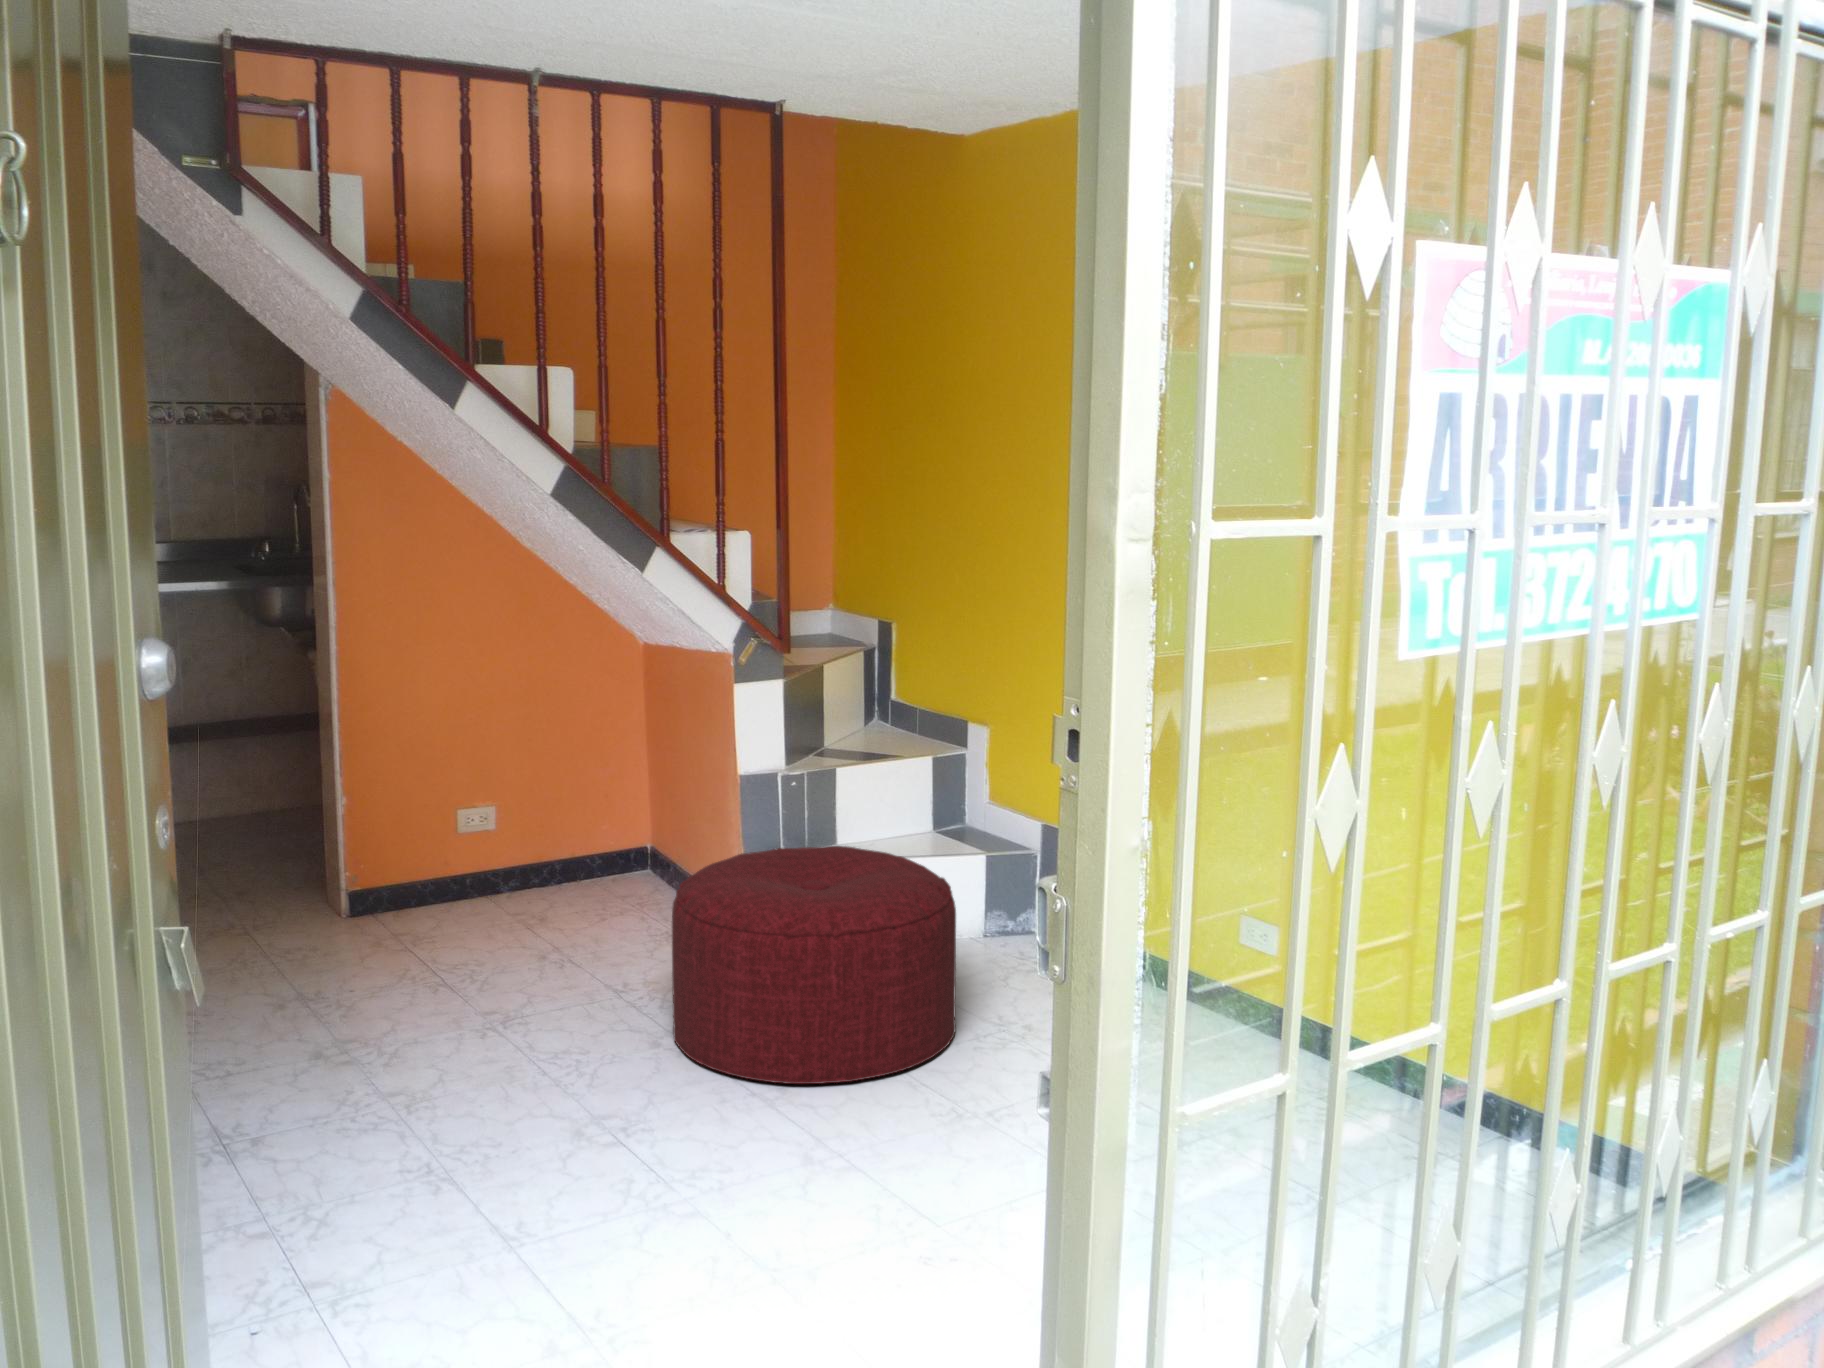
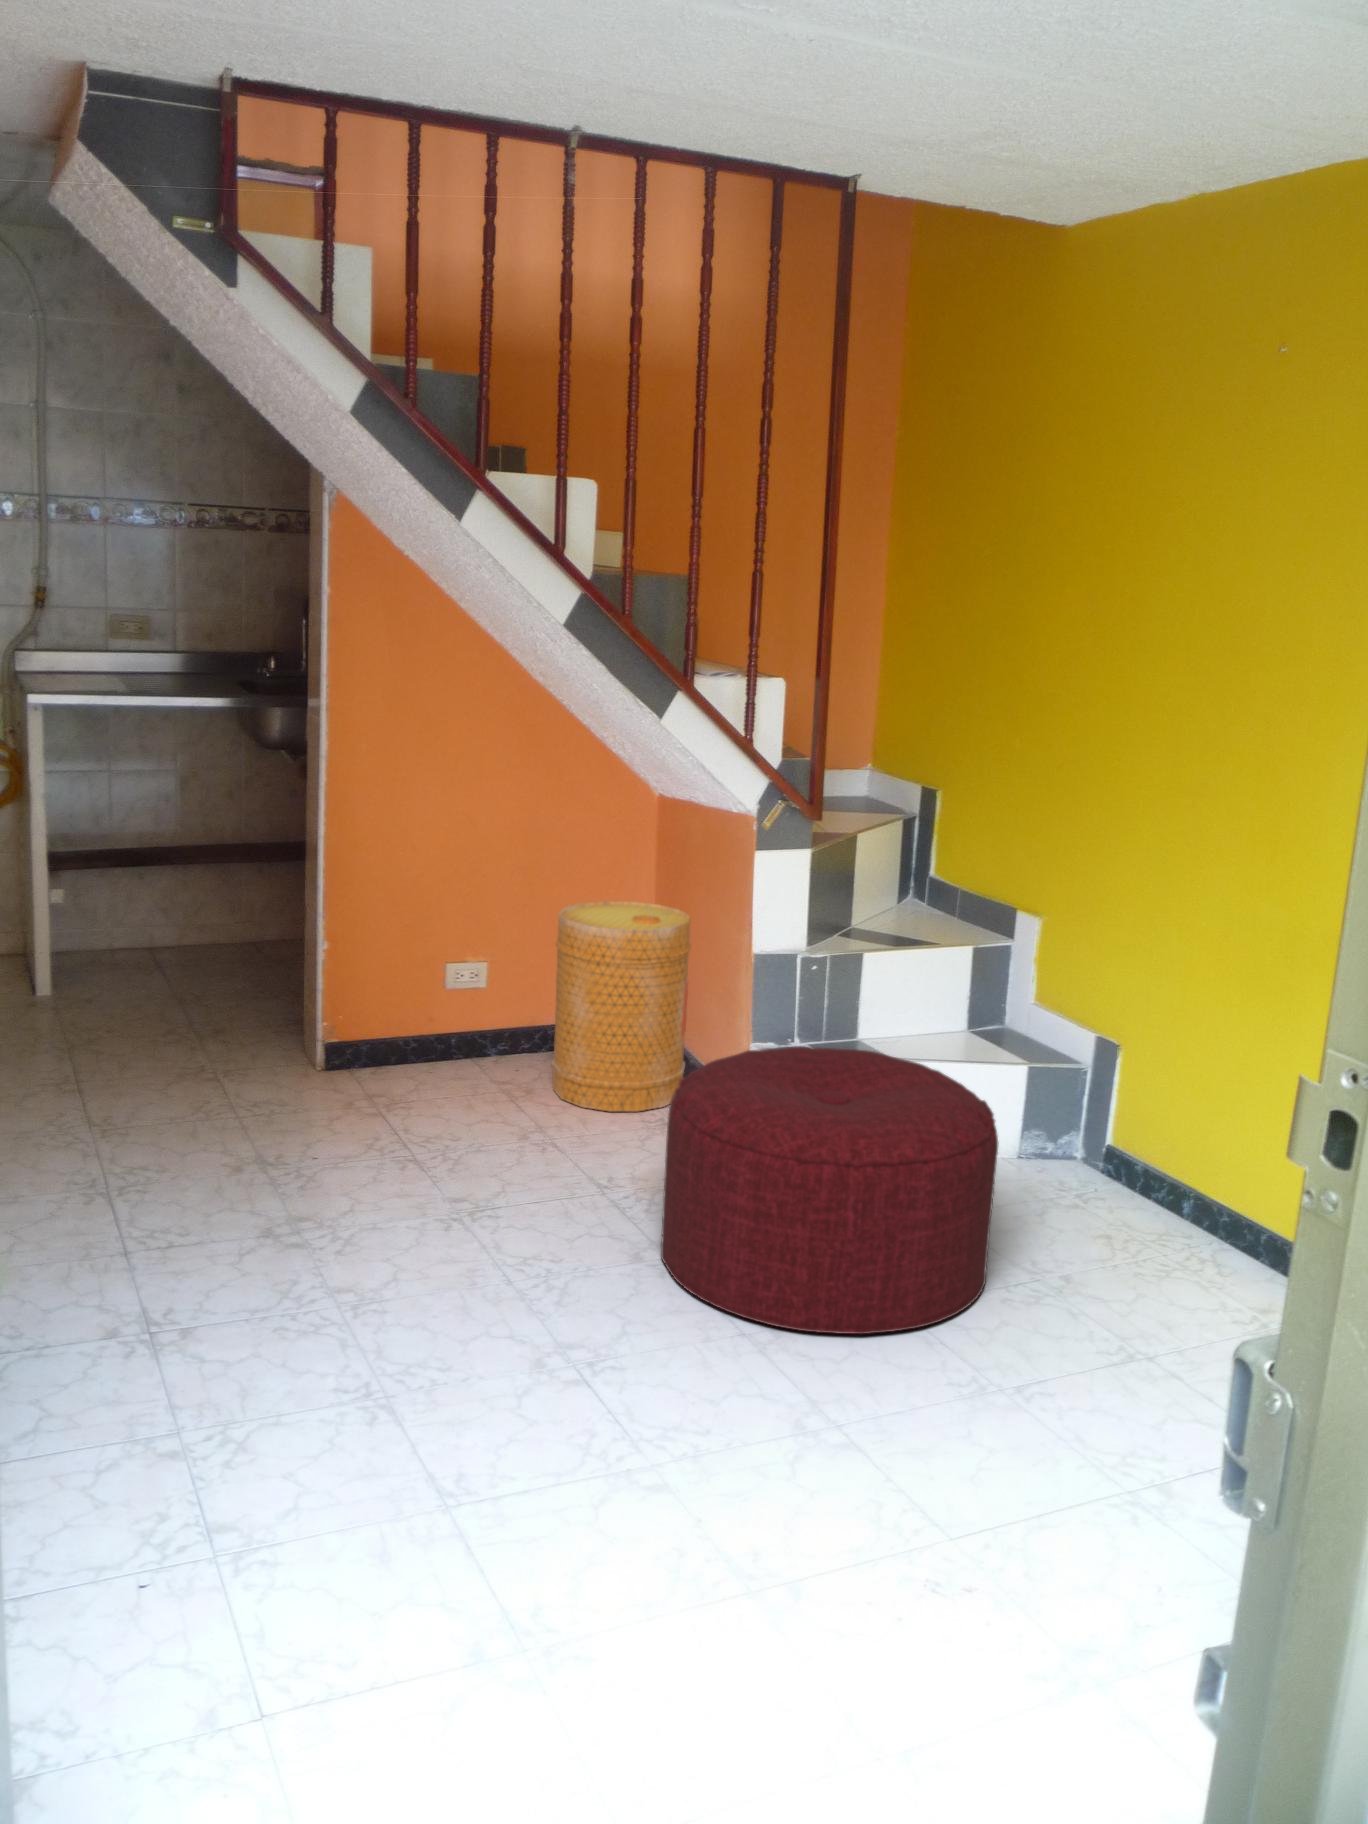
basket: none [561,740,684,929] -> present [552,901,691,1111]

